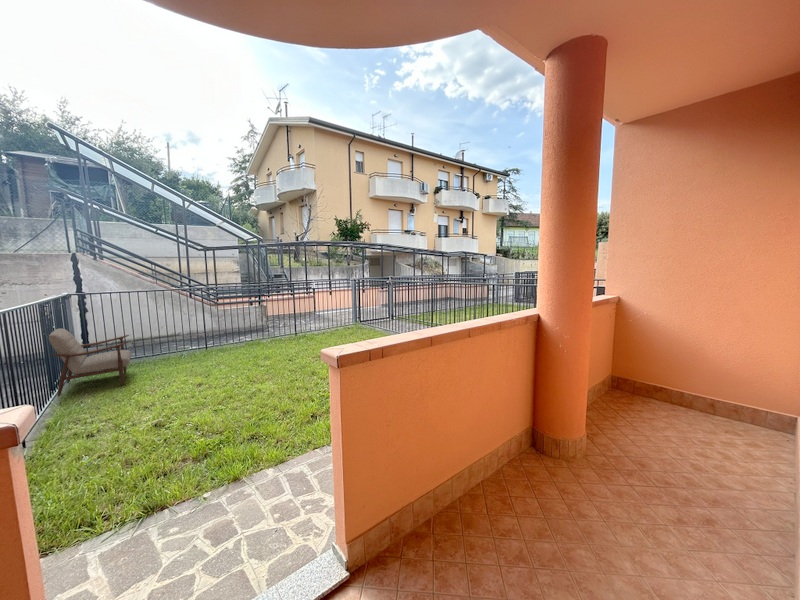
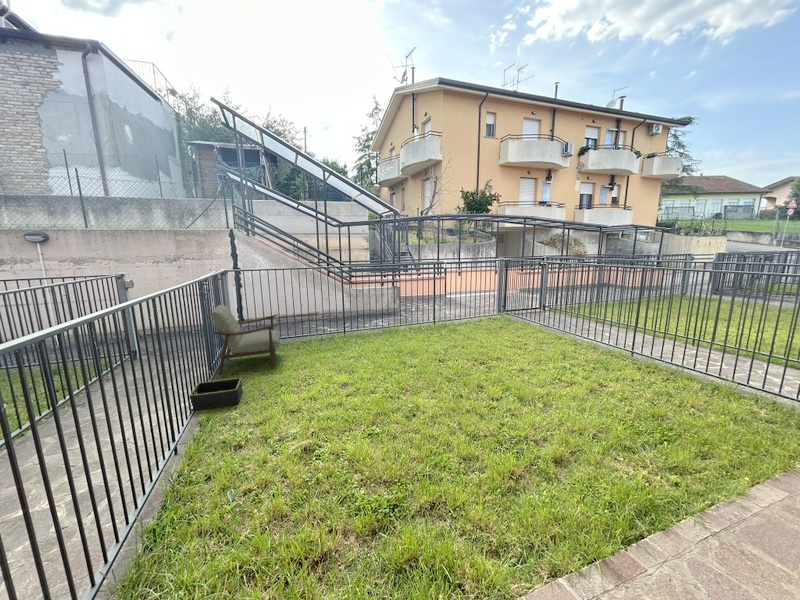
basket: none [22,394,86,427] -> present [190,378,242,410]

